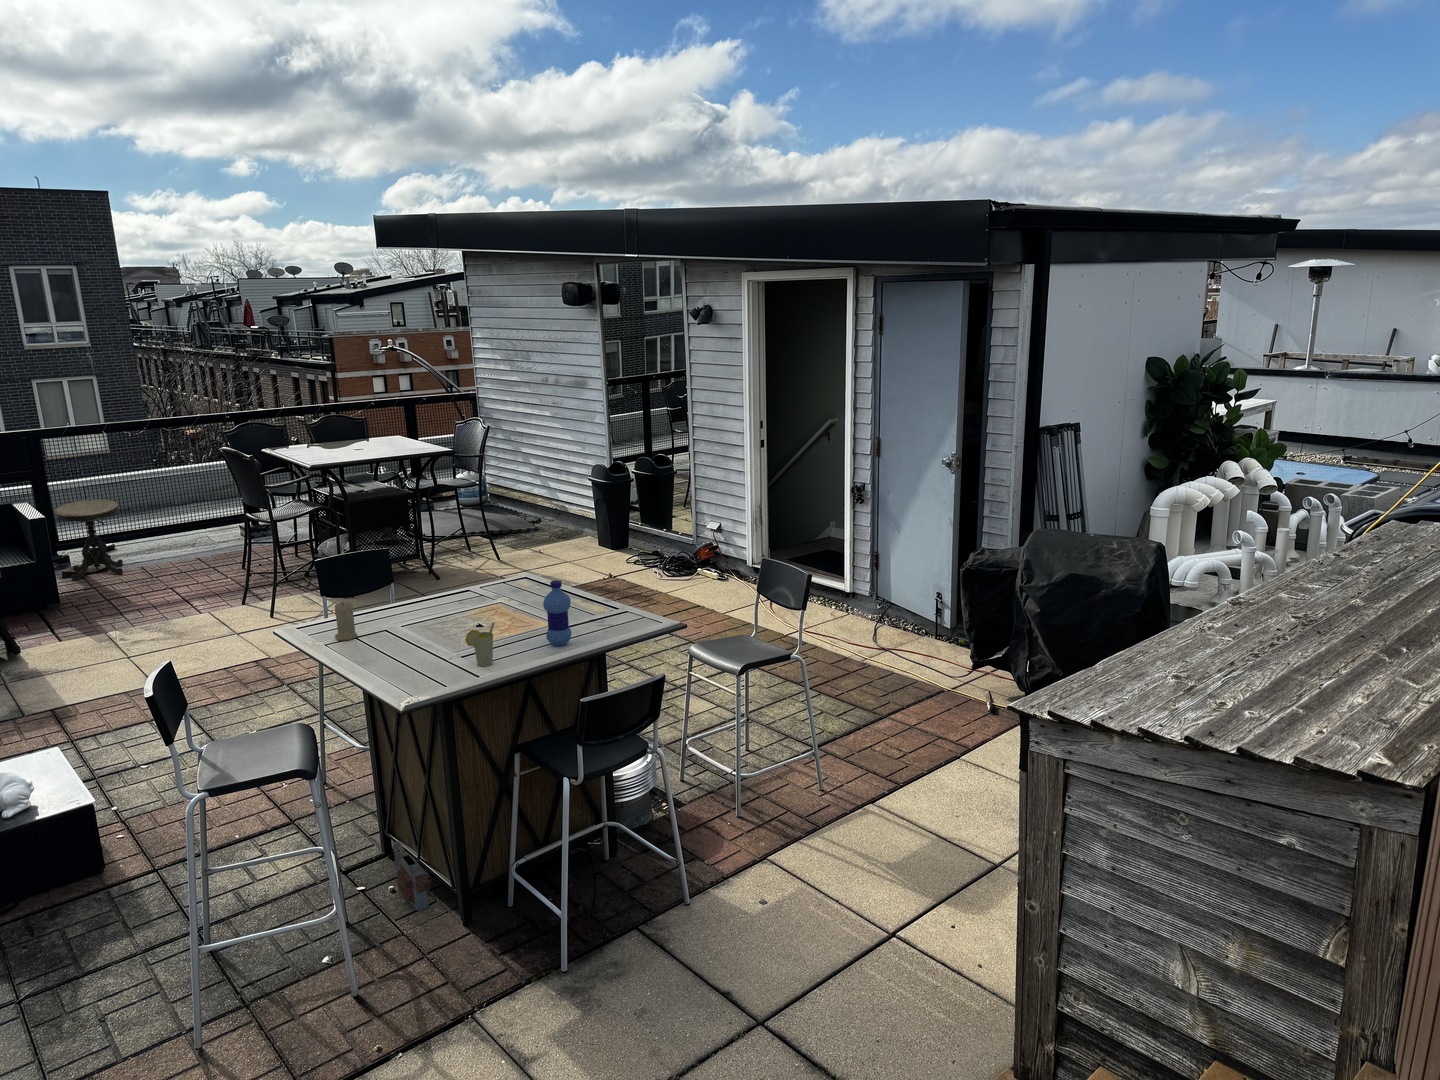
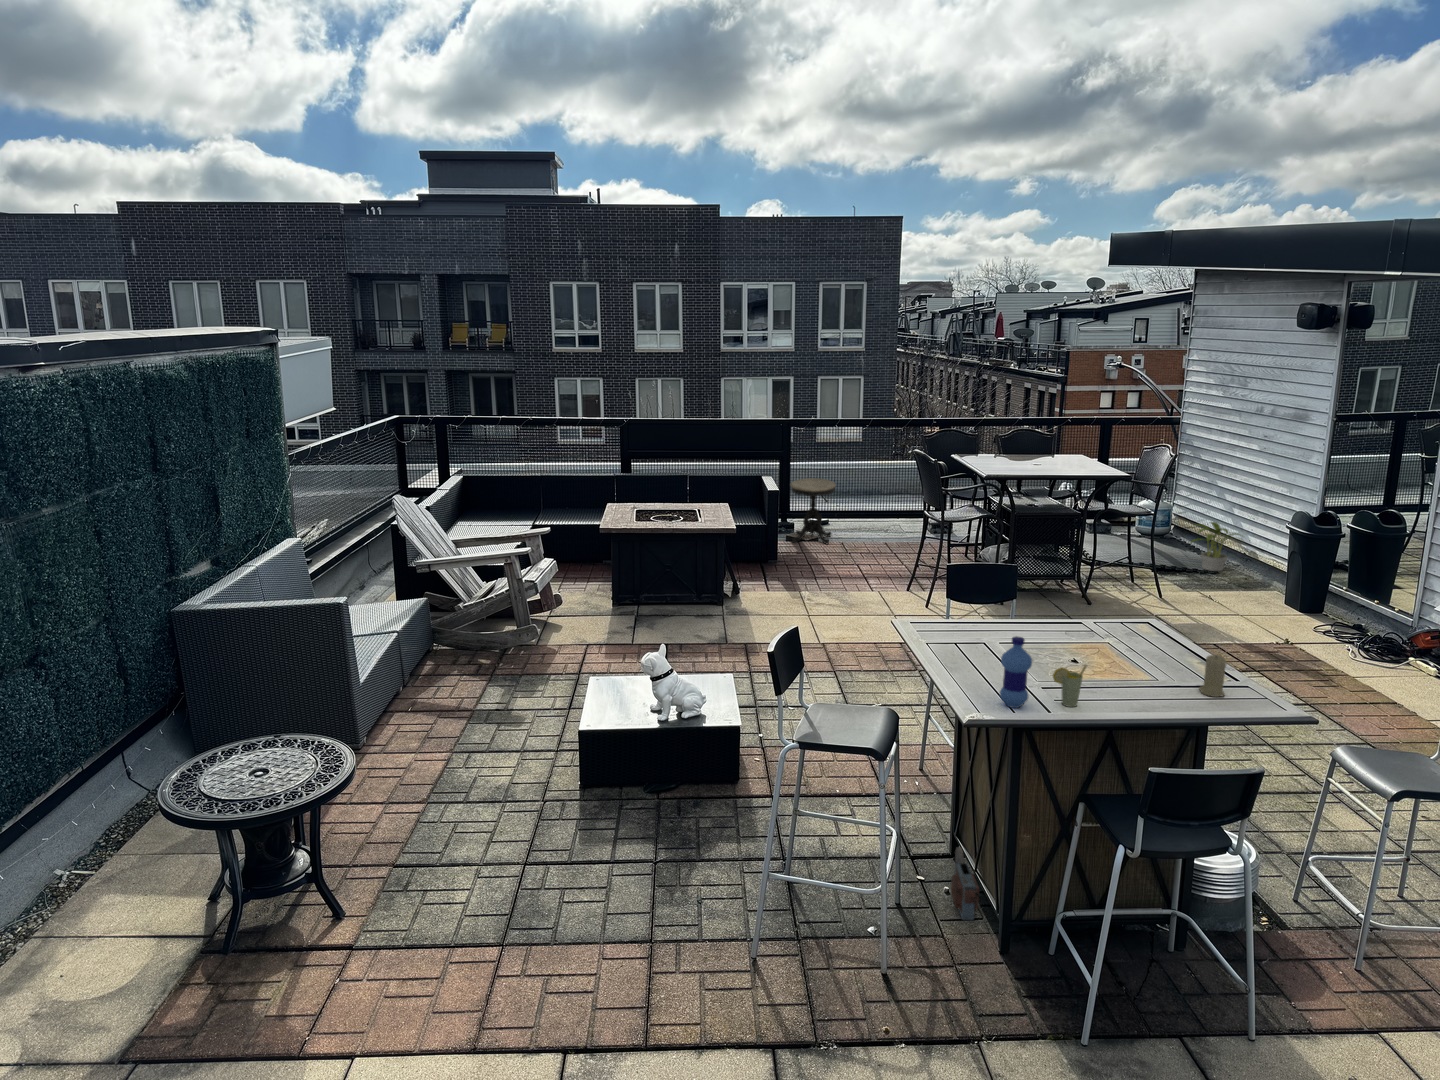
potted plant: none [506,484,555,529] -> present [1191,522,1242,571]
water bottle: present [543,580,572,646] -> present [999,636,1032,708]
candle: present [335,602,358,641] -> present [1199,655,1227,697]

